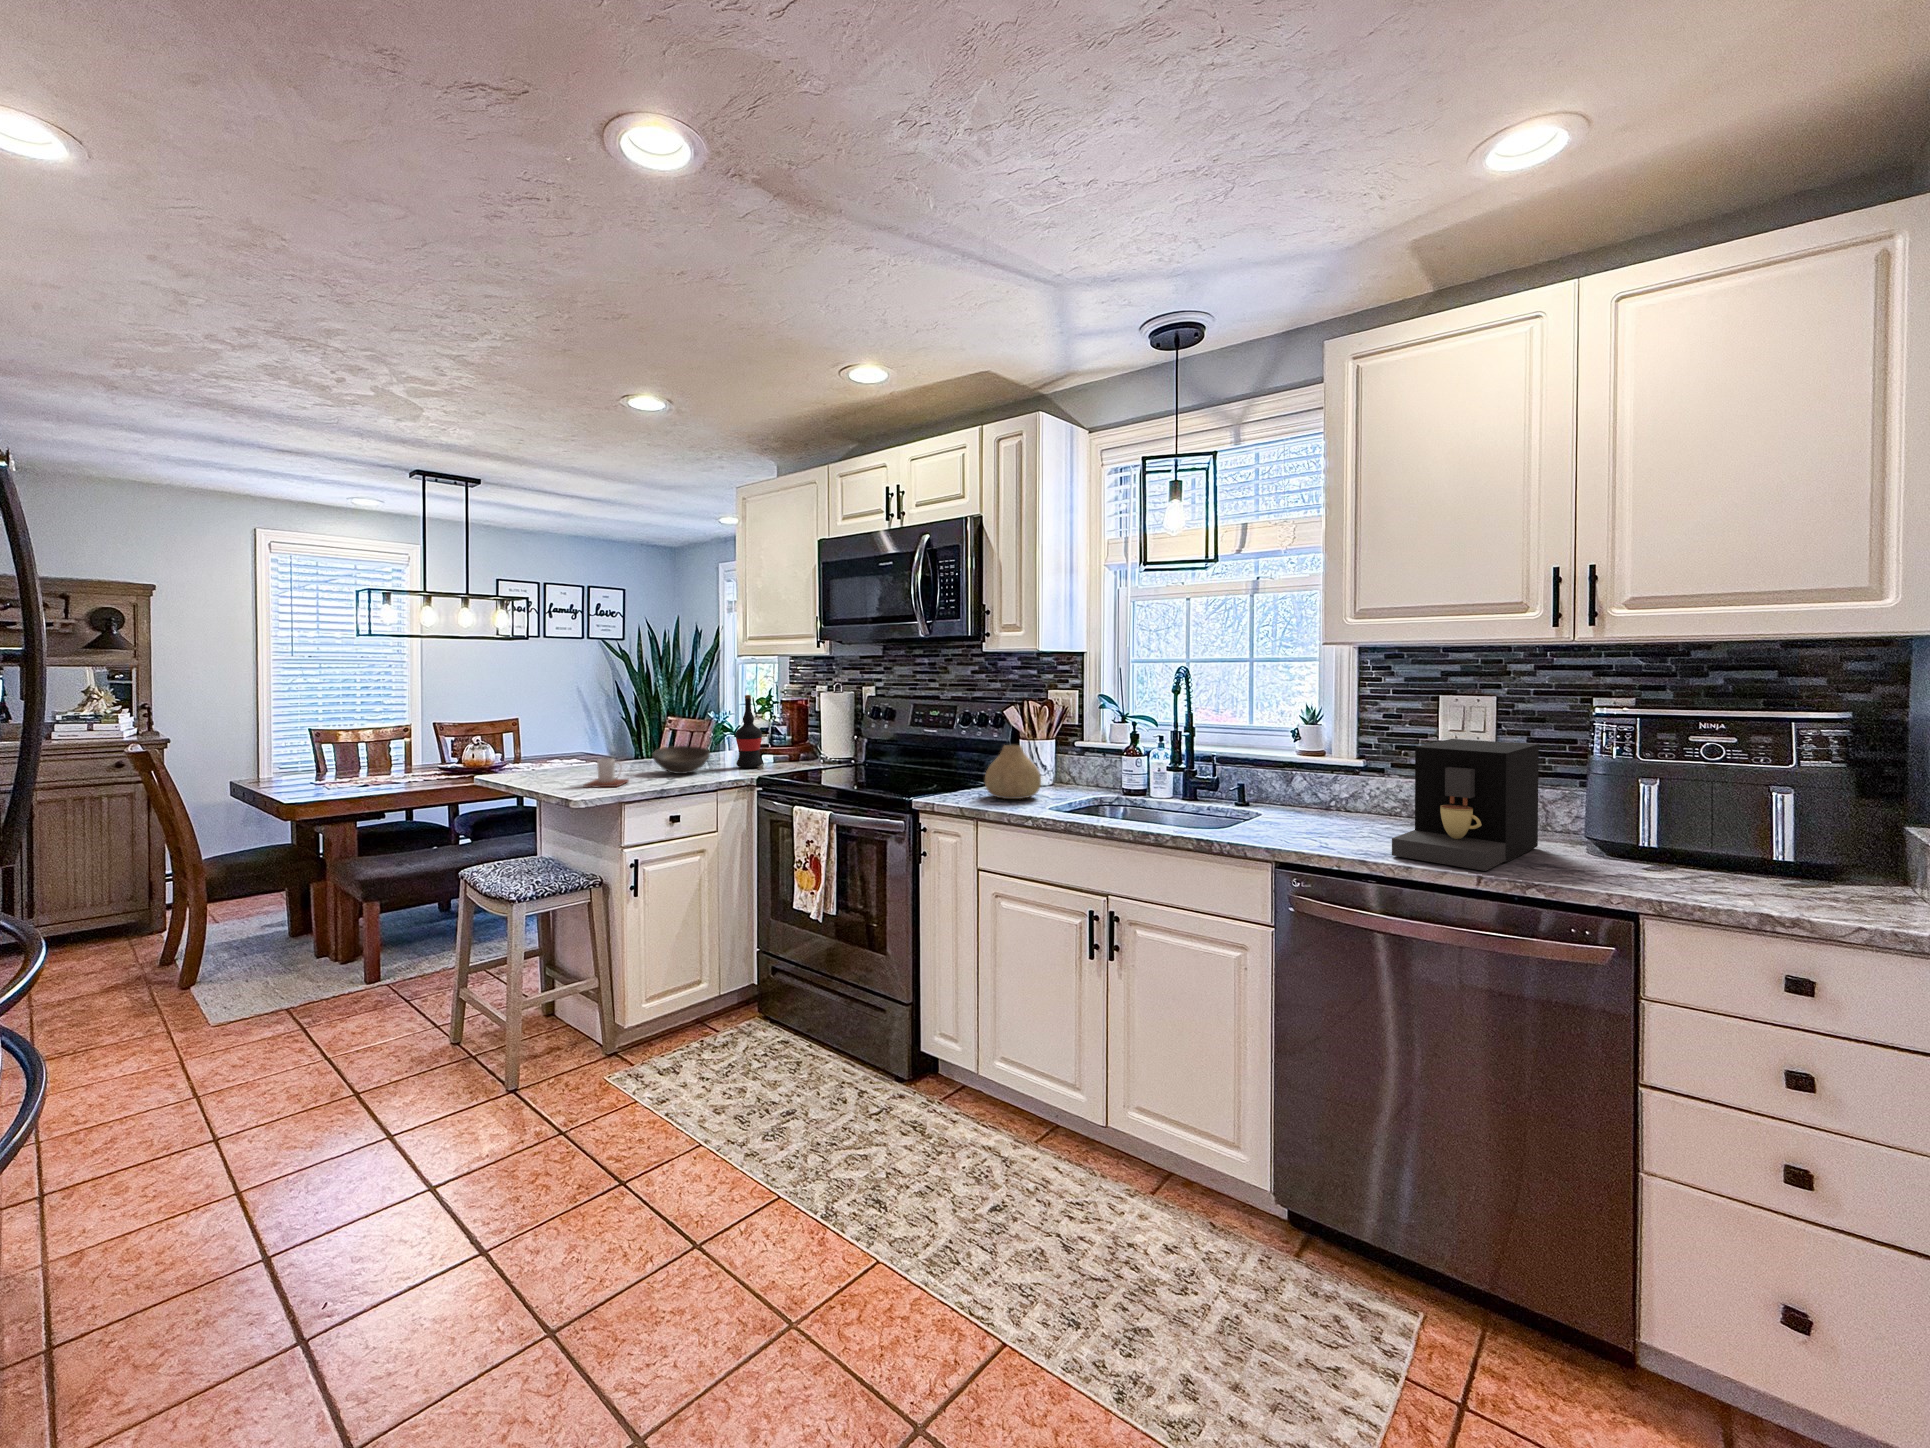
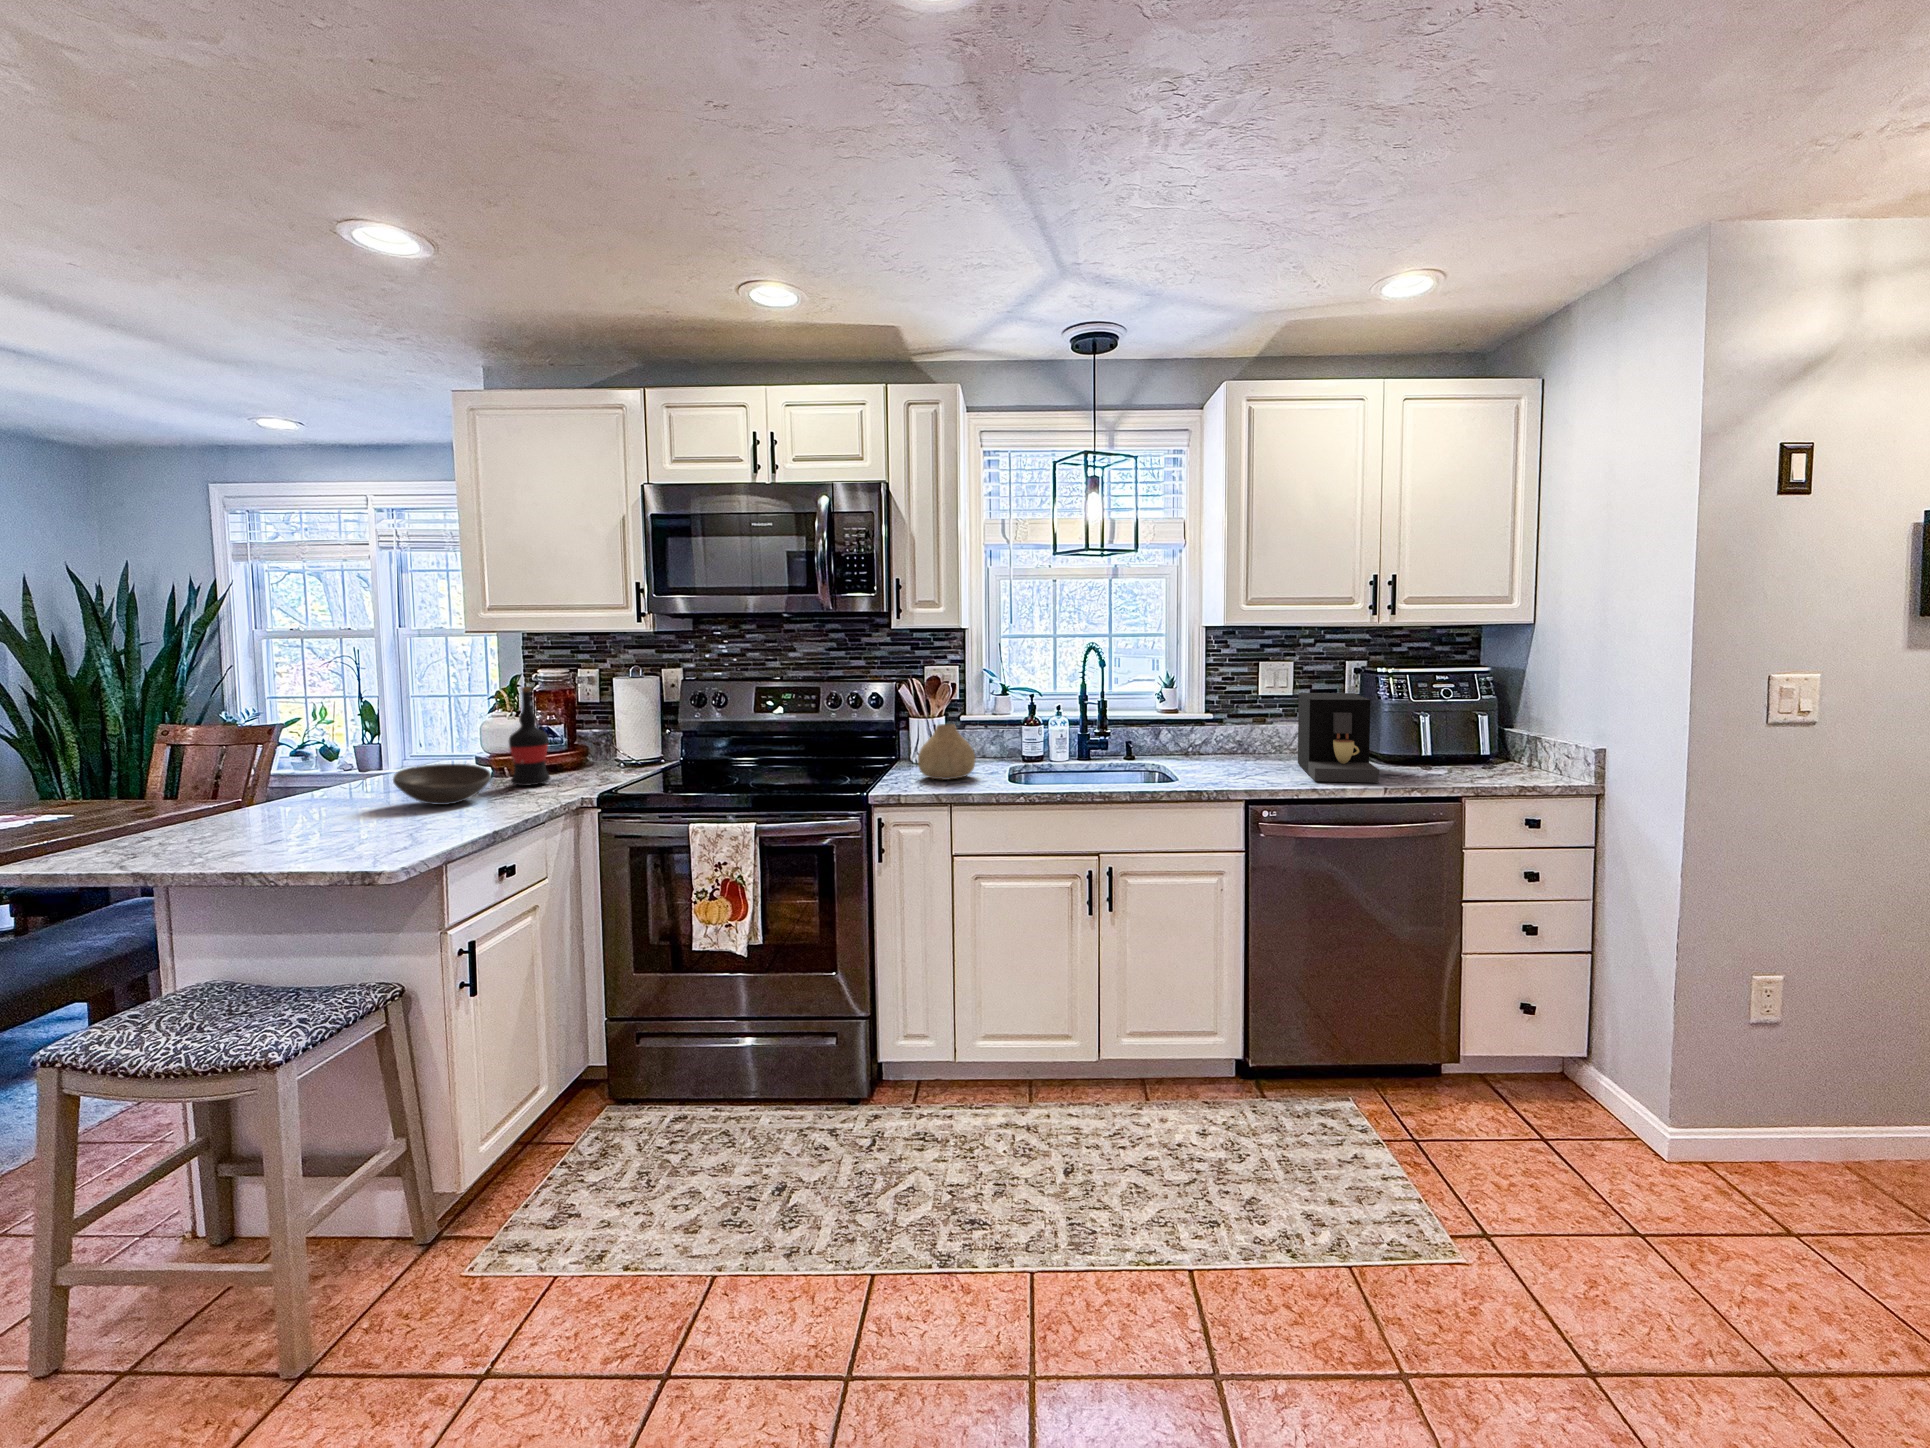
mug: present [583,758,629,787] -> none [335,792,403,843]

